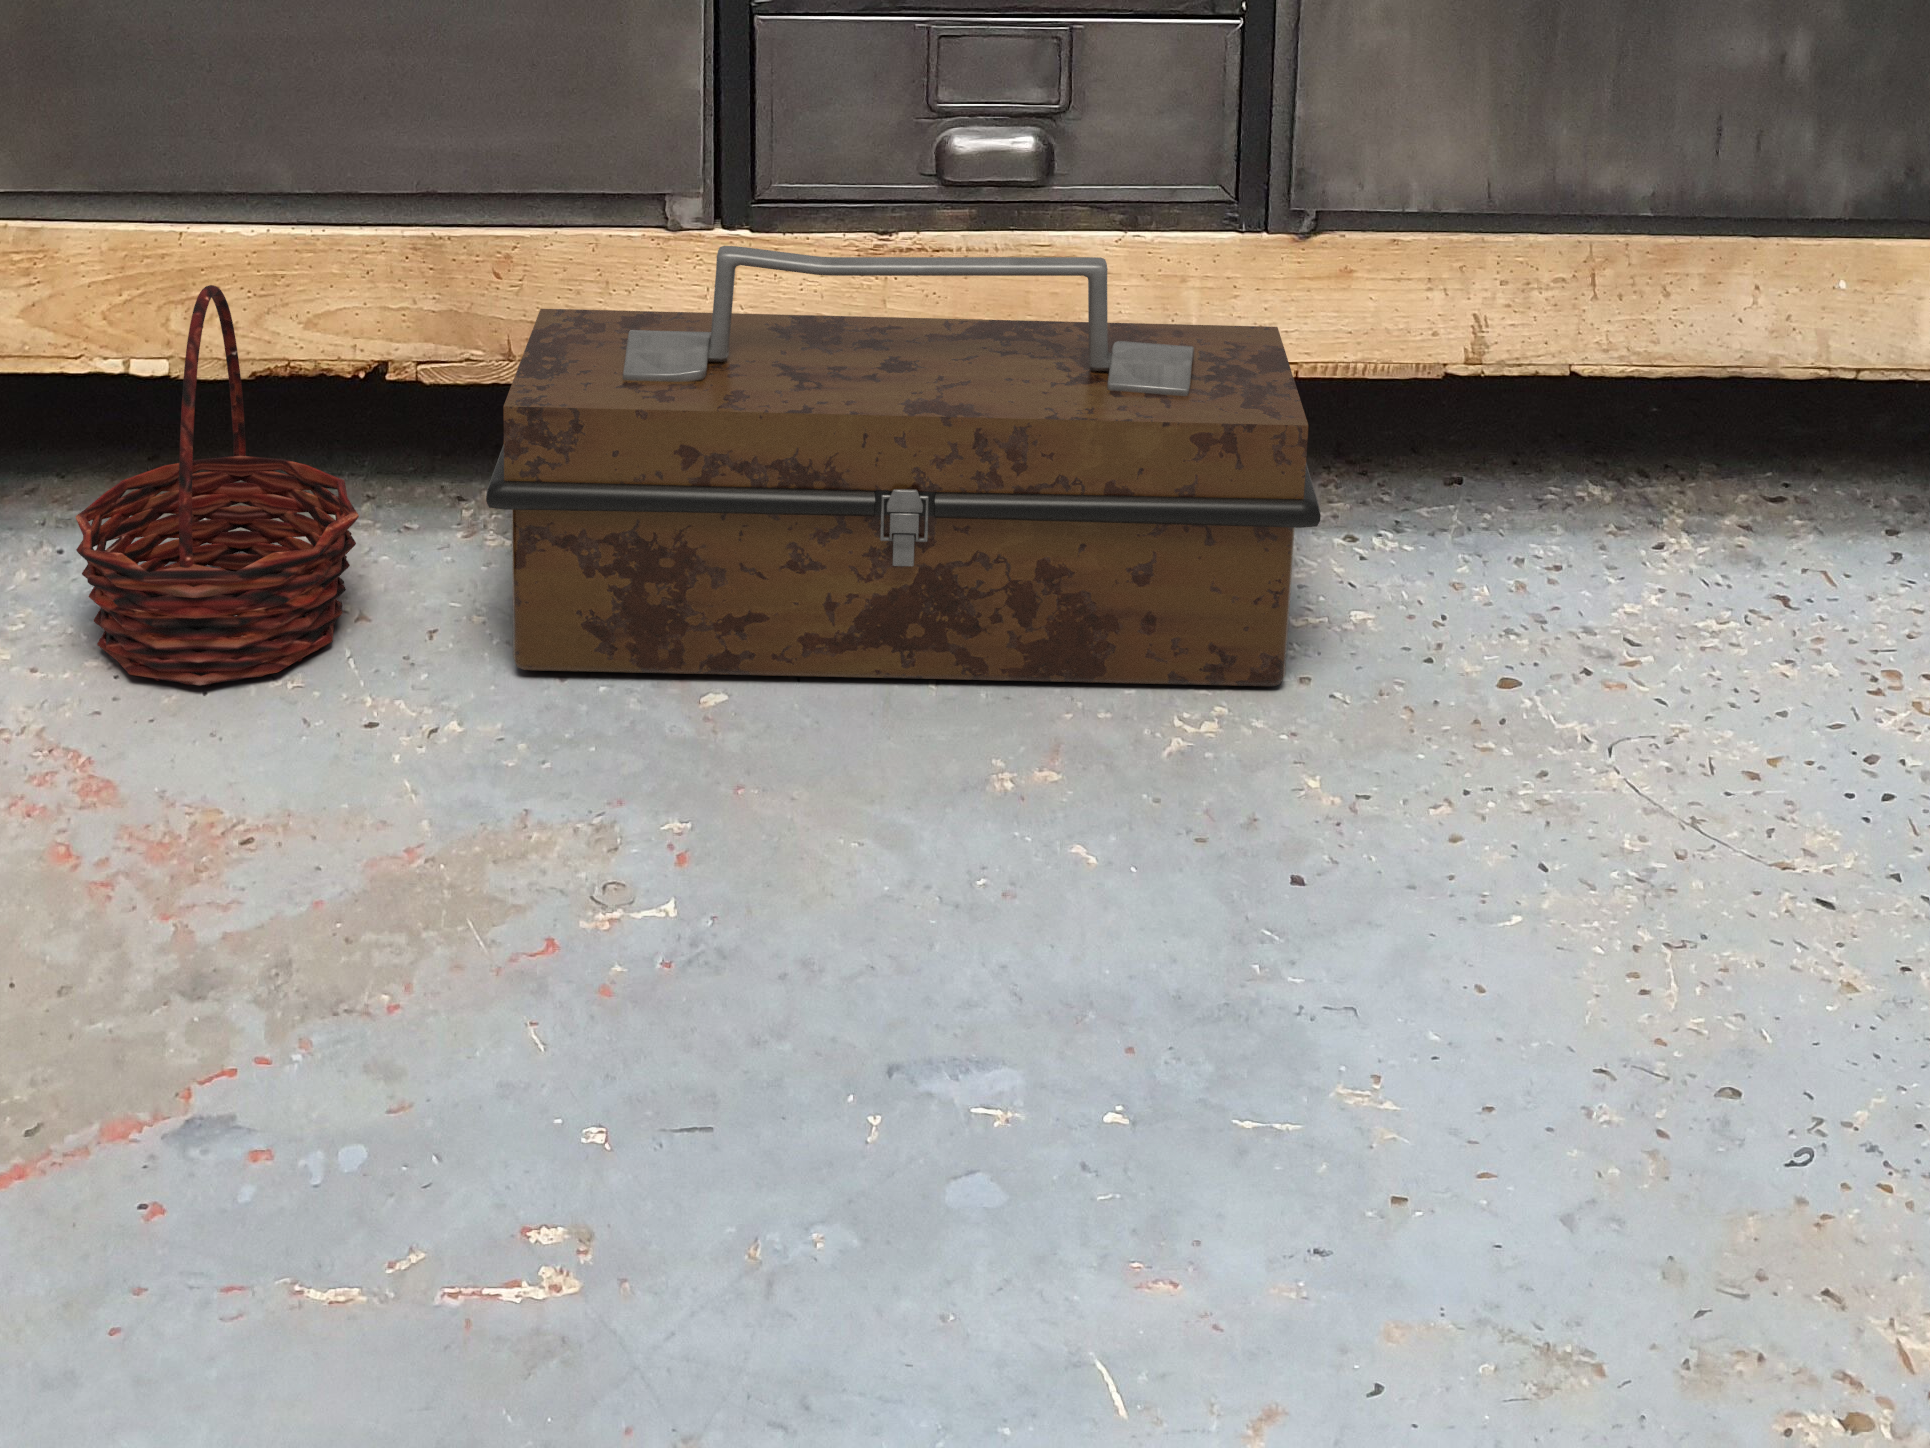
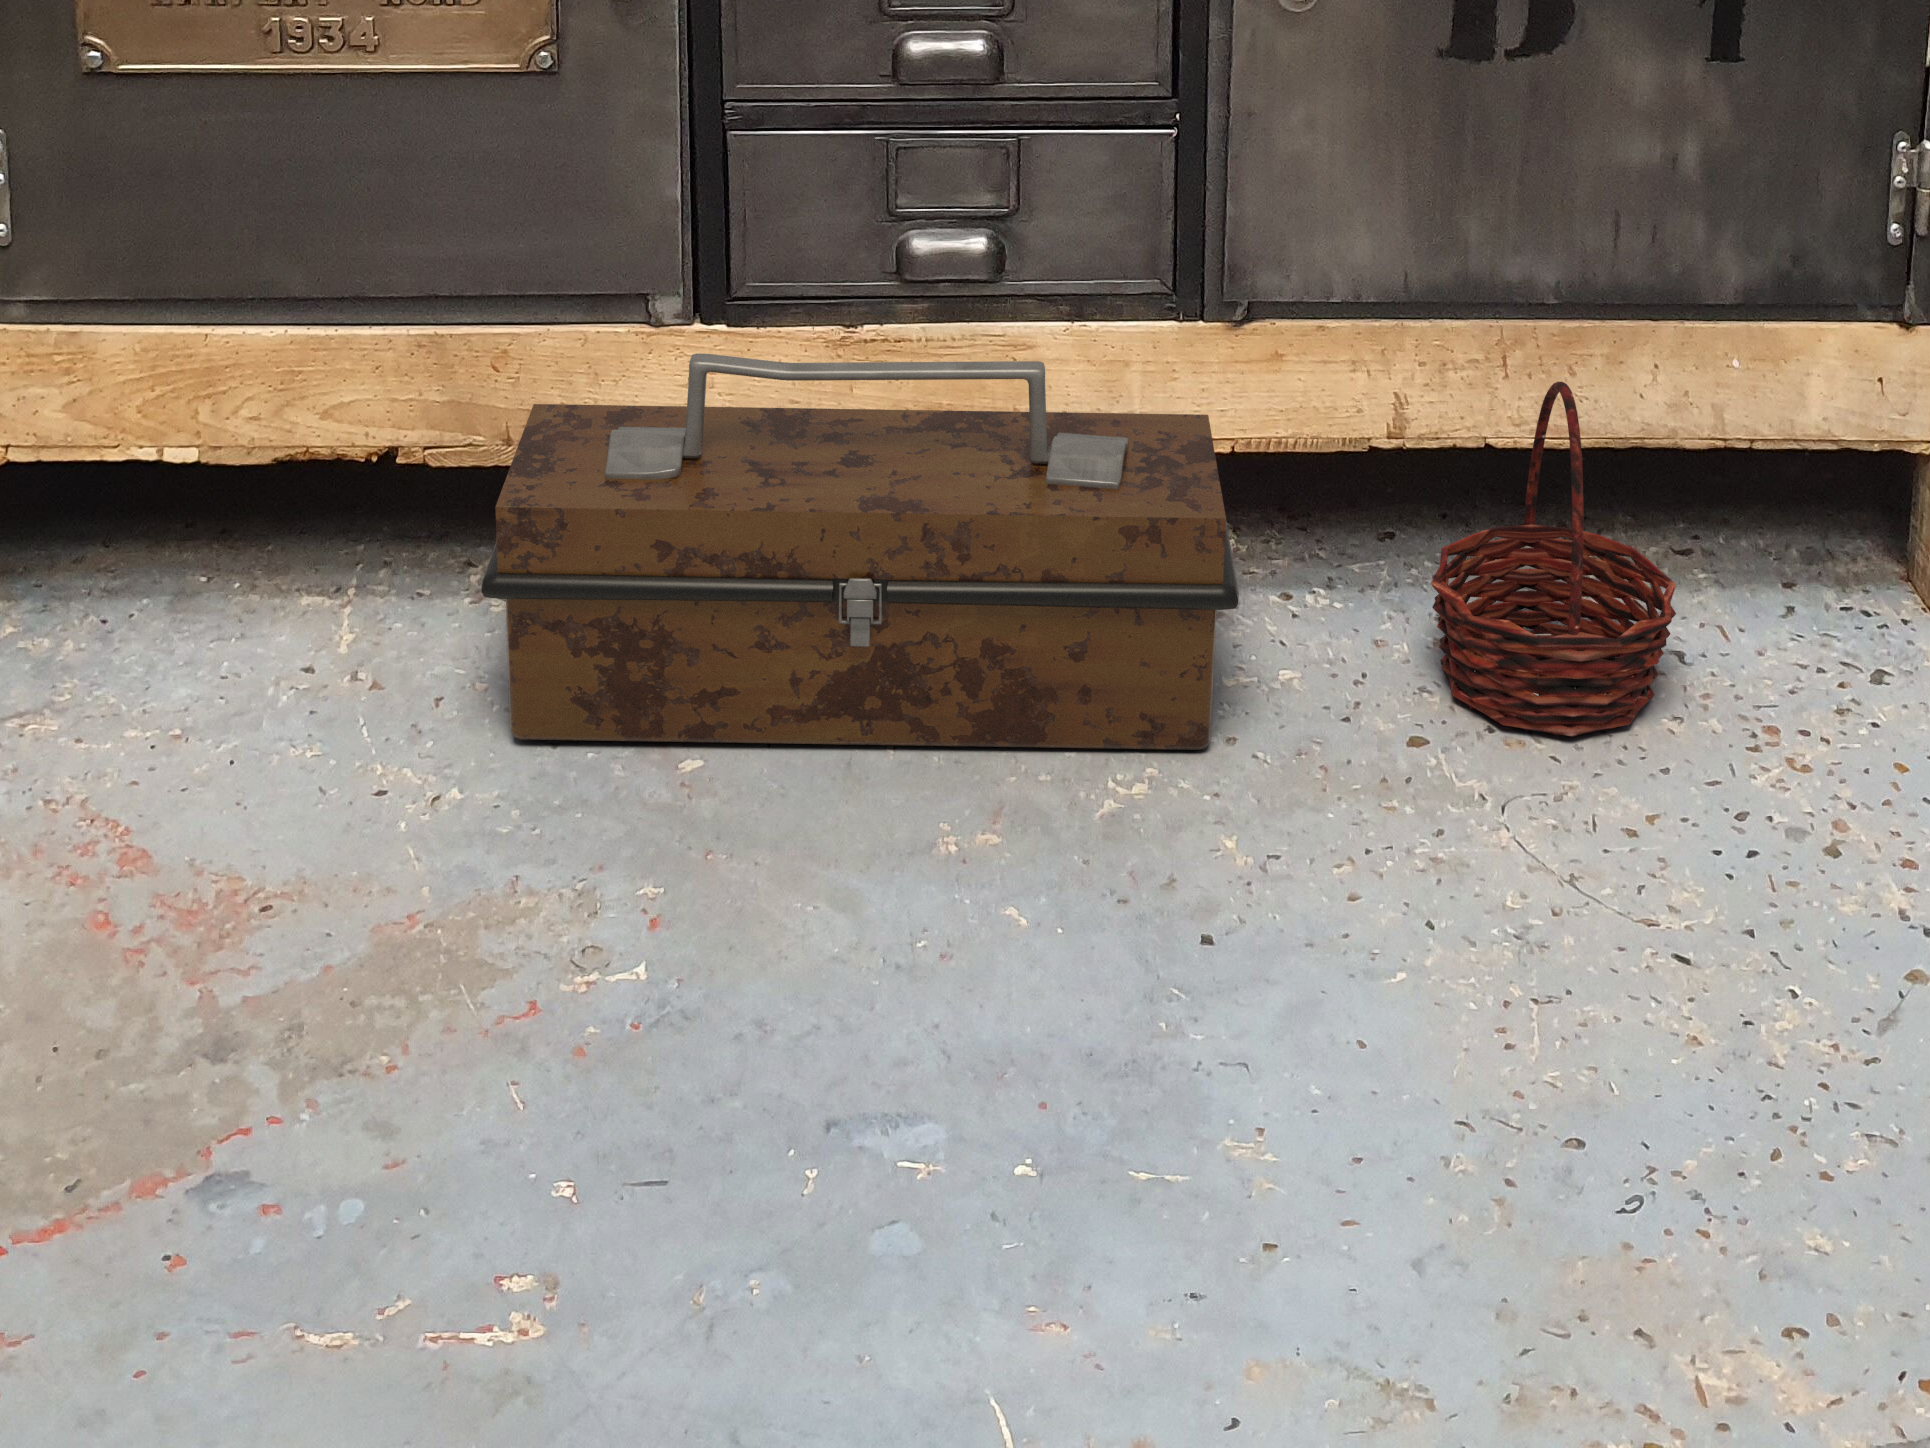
basket: present [76,285,359,686] -> present [1431,382,1676,736]

